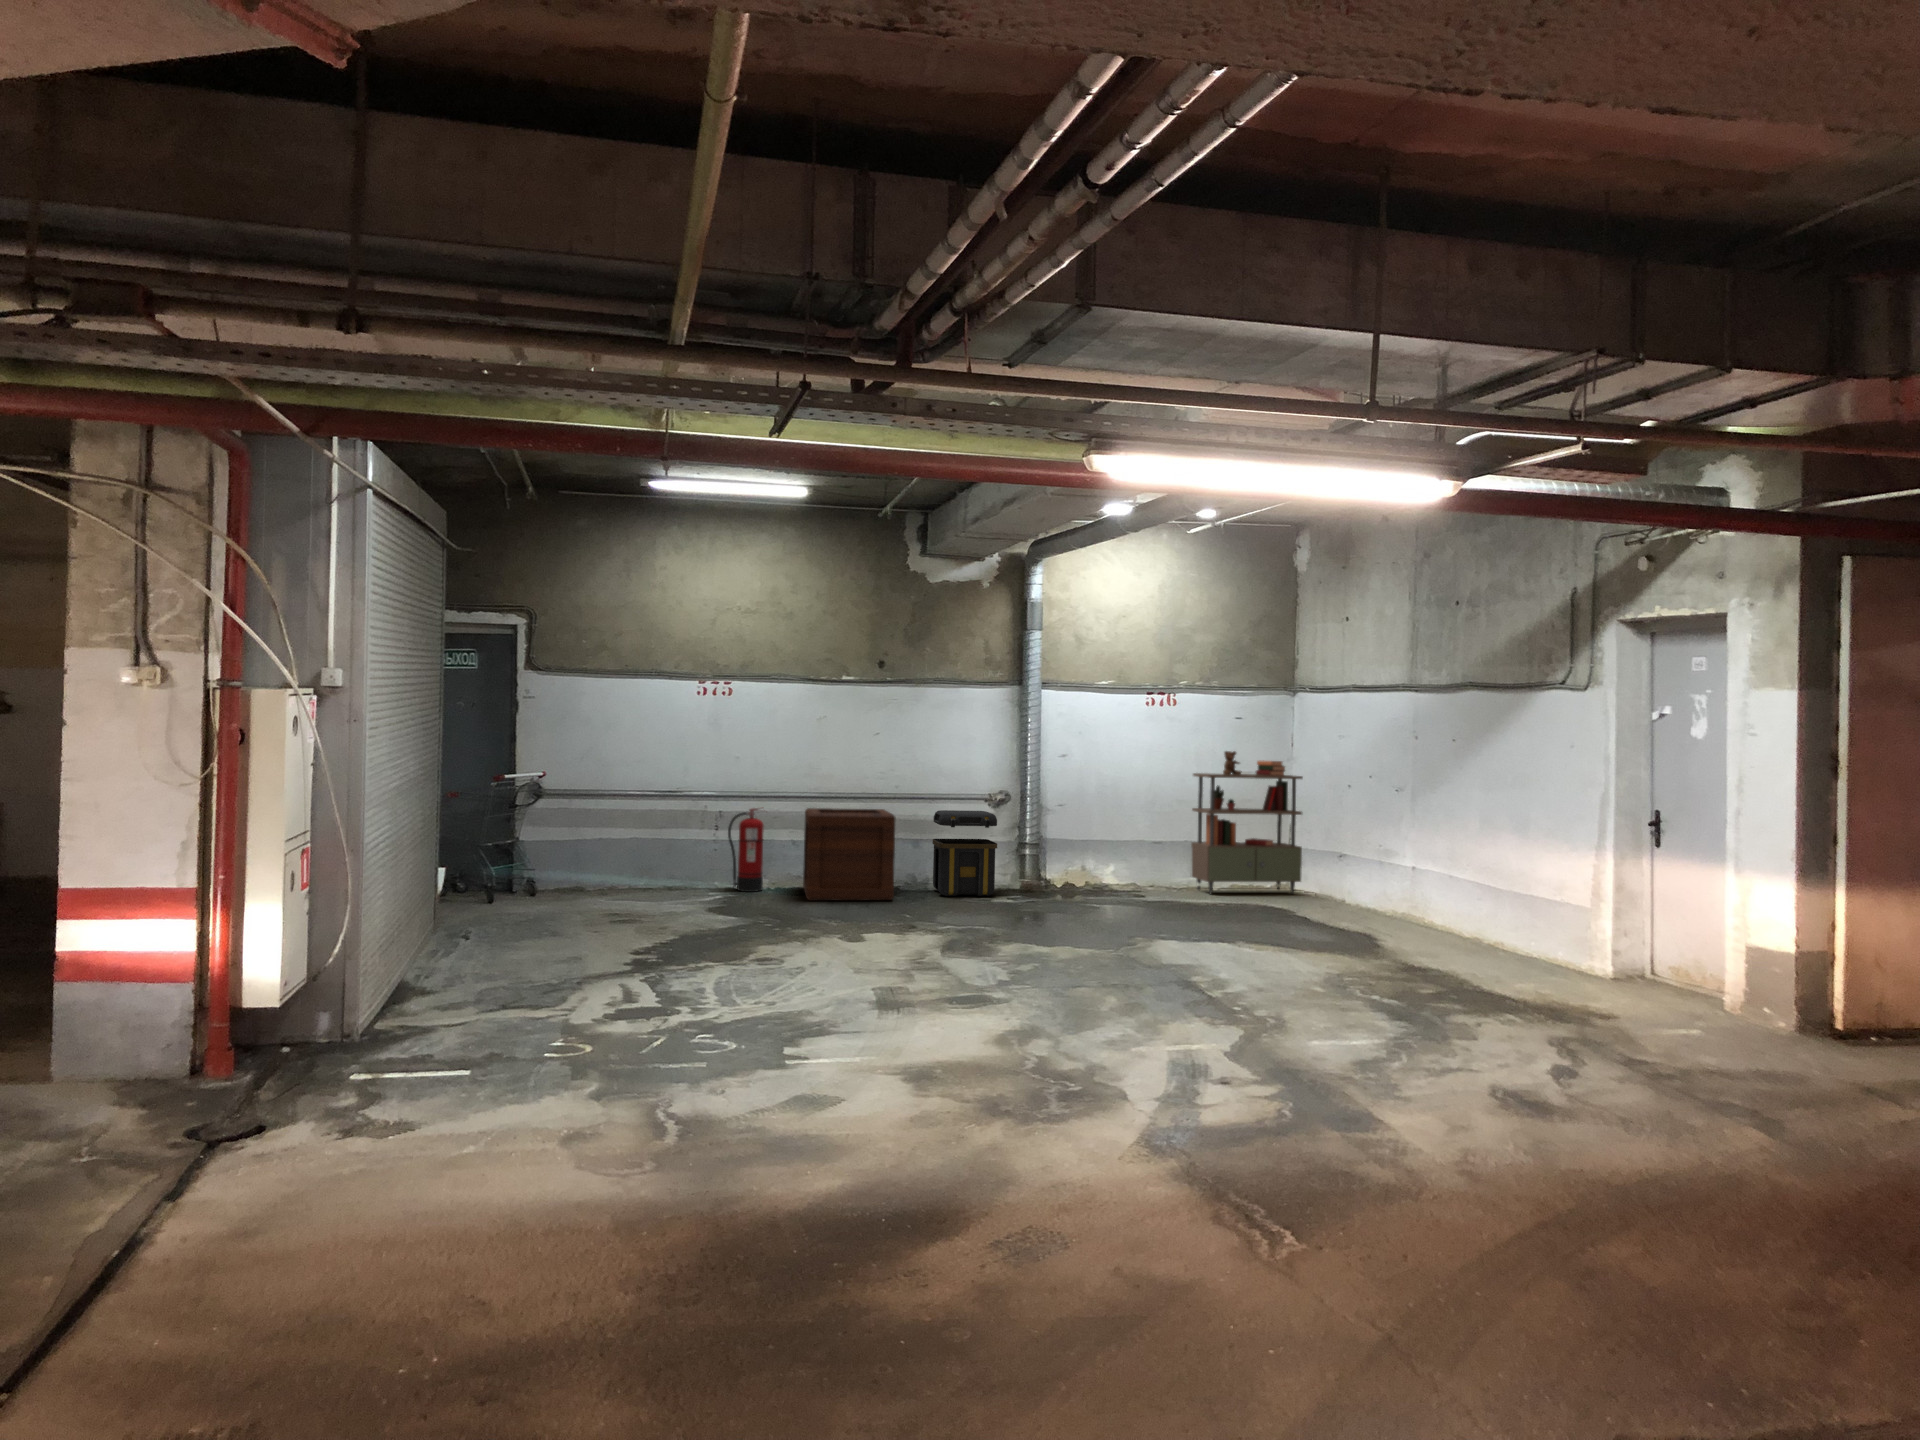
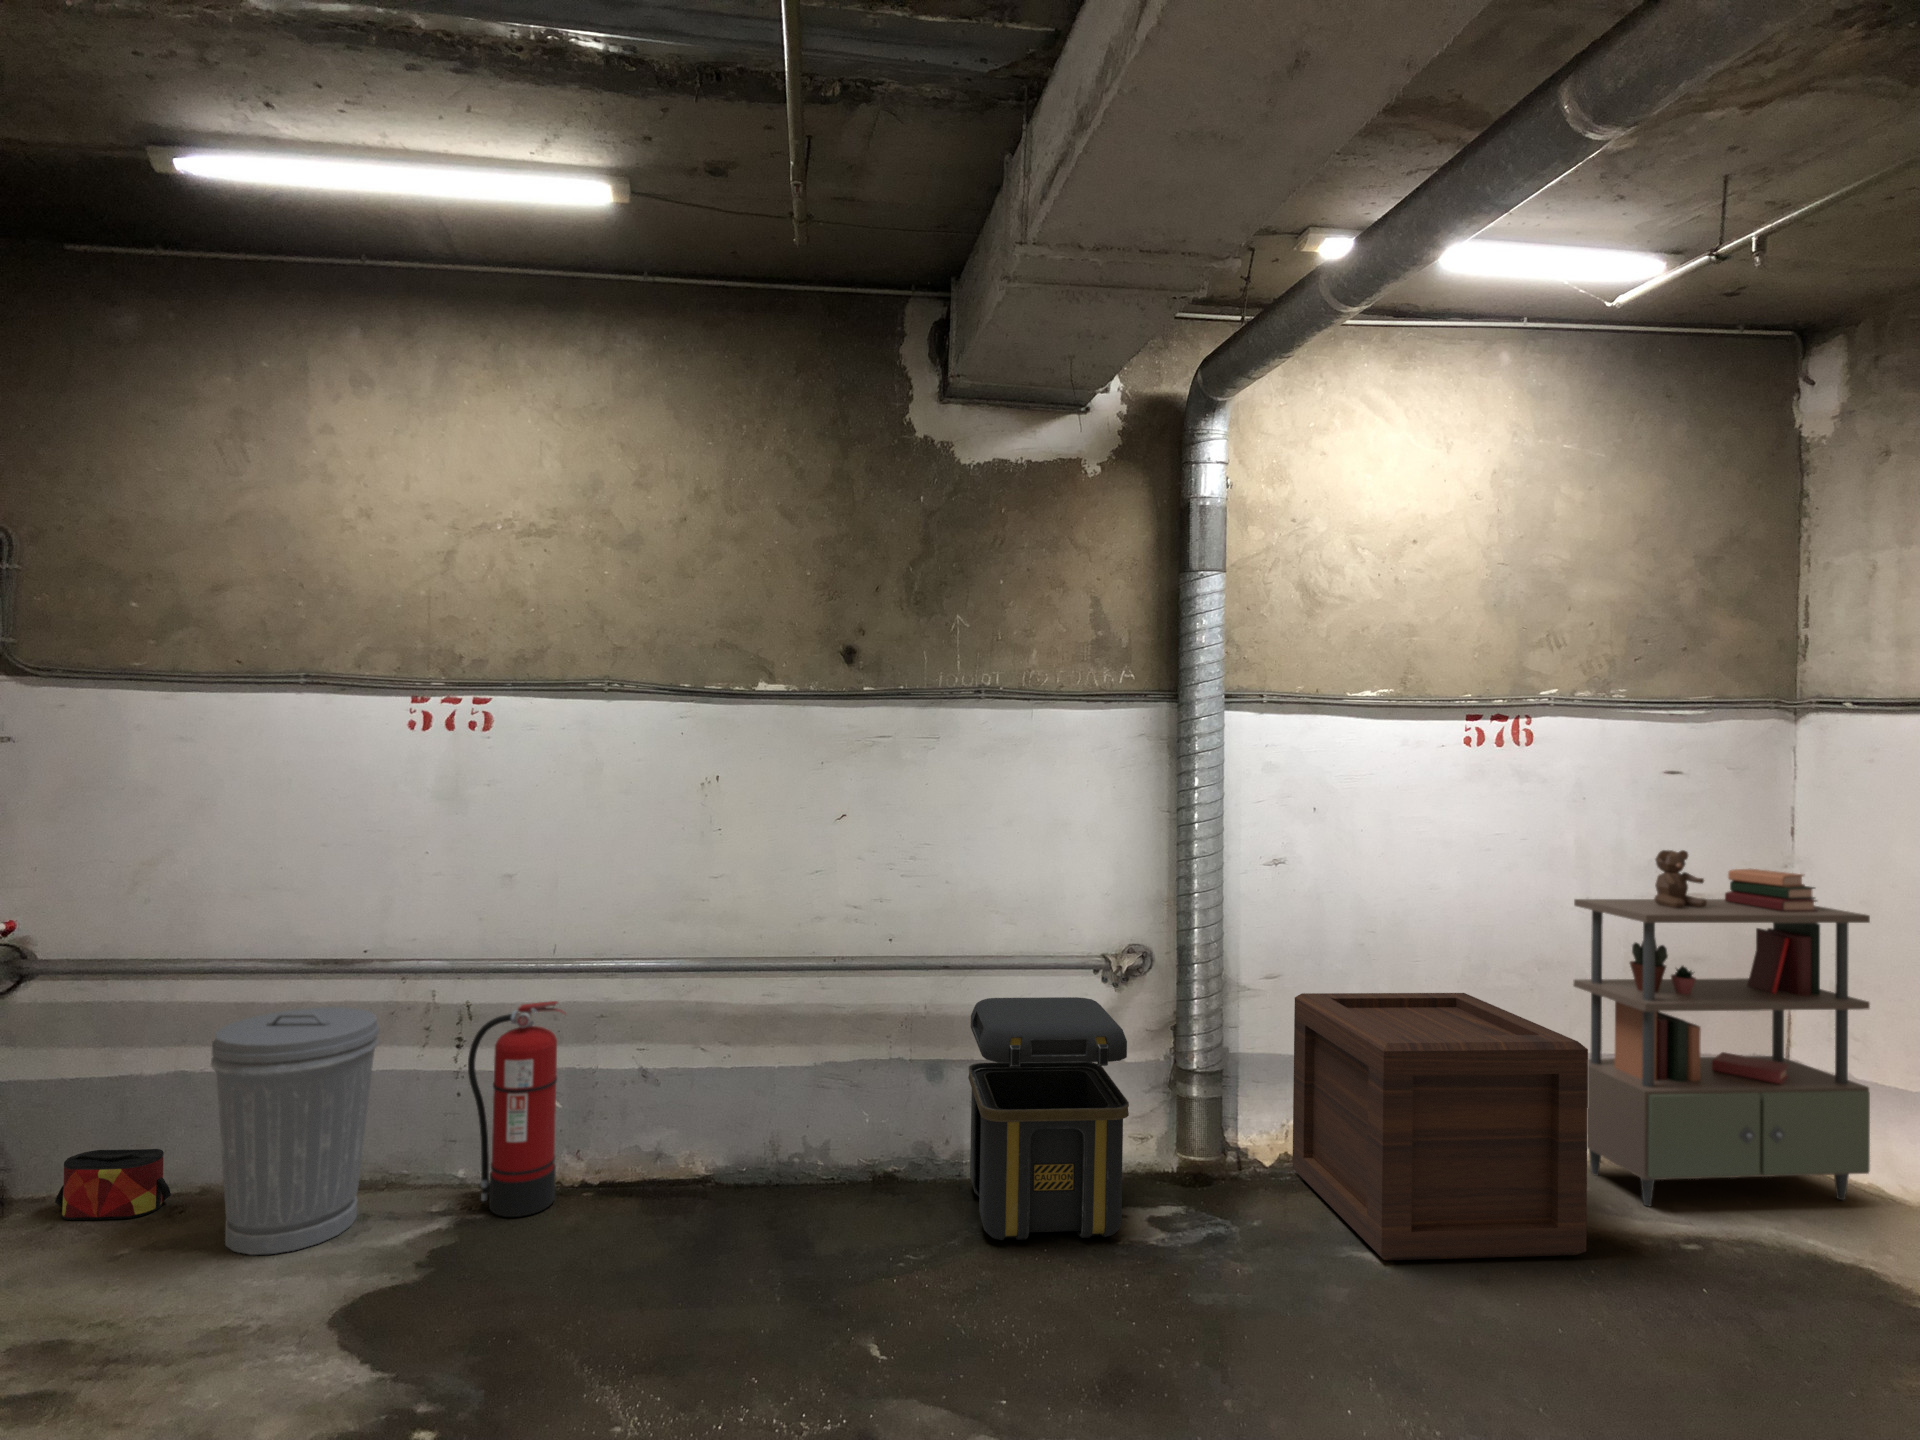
trash can: none [637,807,696,896] -> present [211,1007,380,1255]
wooden crate: present [803,808,895,901] -> present [1292,993,1588,1260]
bag: none [562,866,606,891] -> present [55,1149,171,1220]

